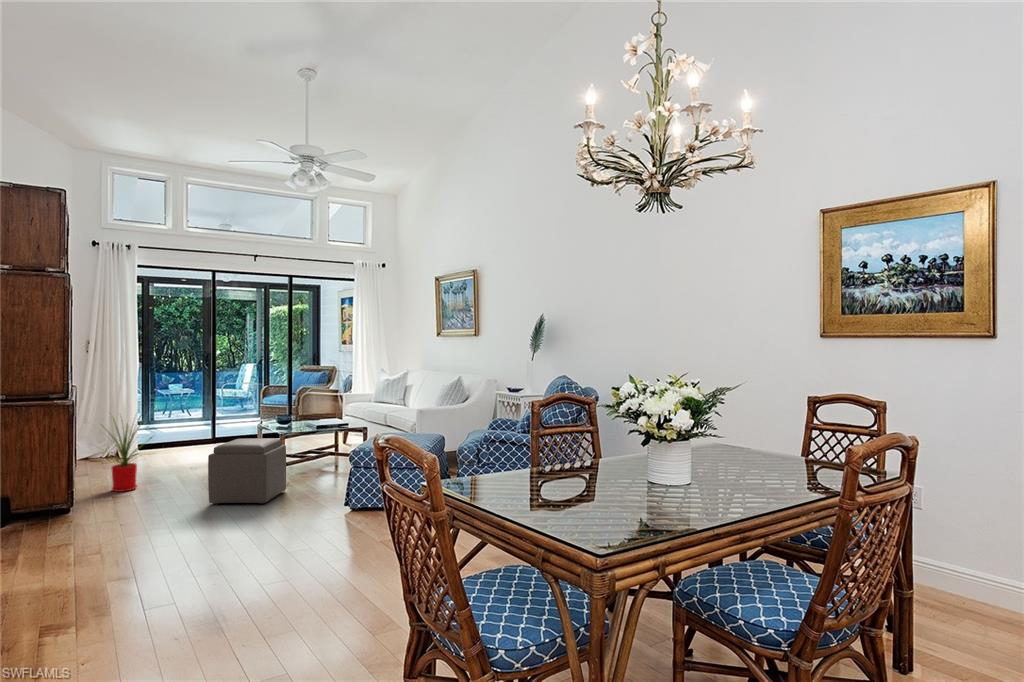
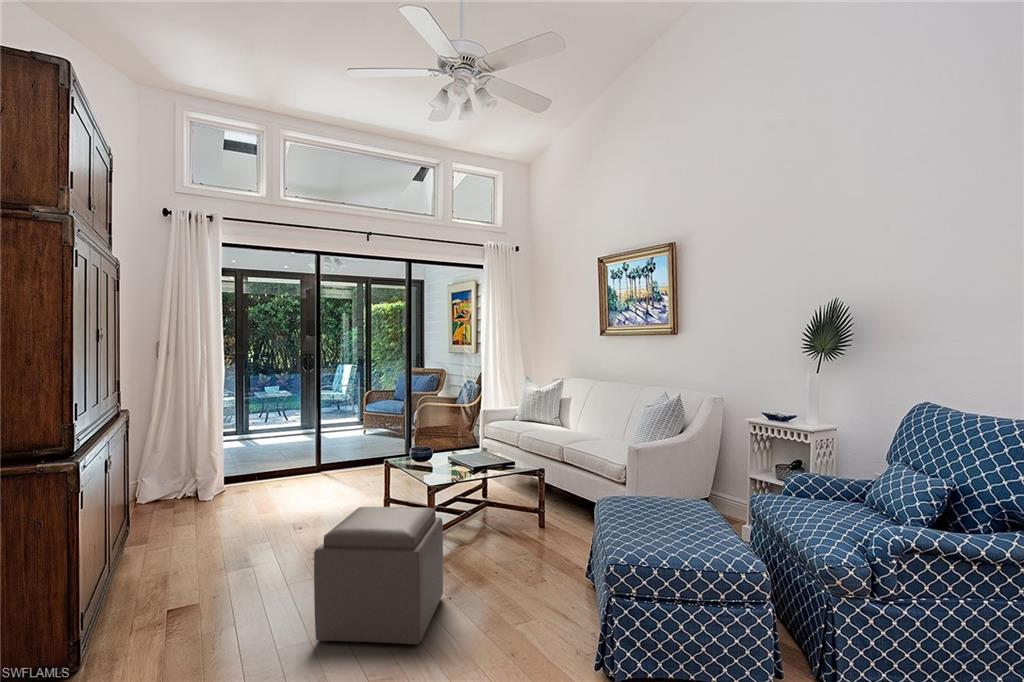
house plant: present [112,416,152,492] -> none [122,446,234,589]

